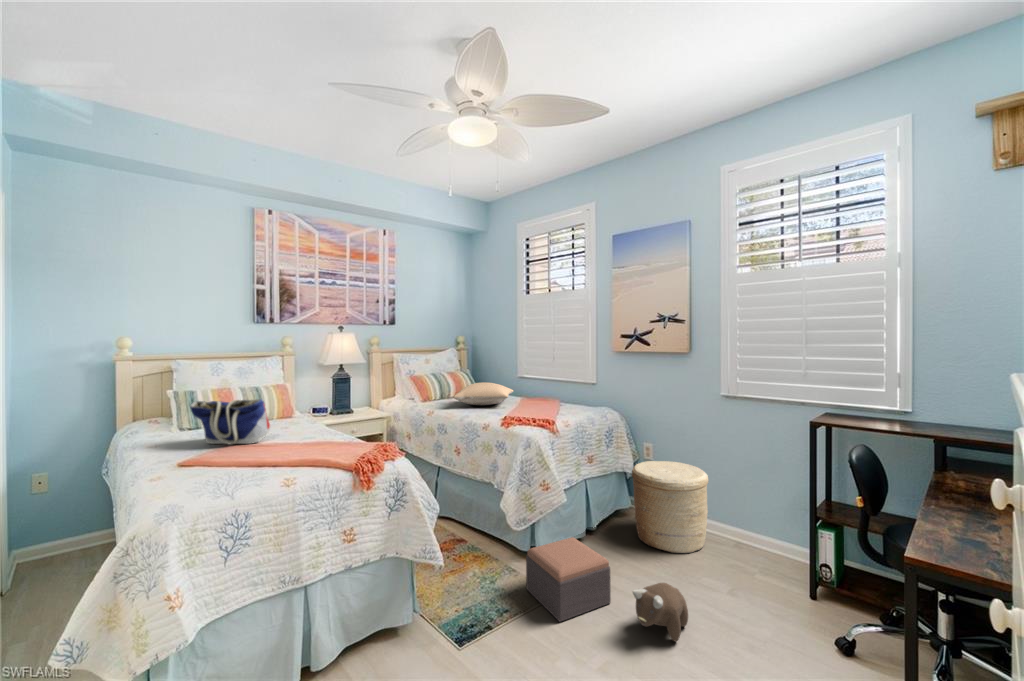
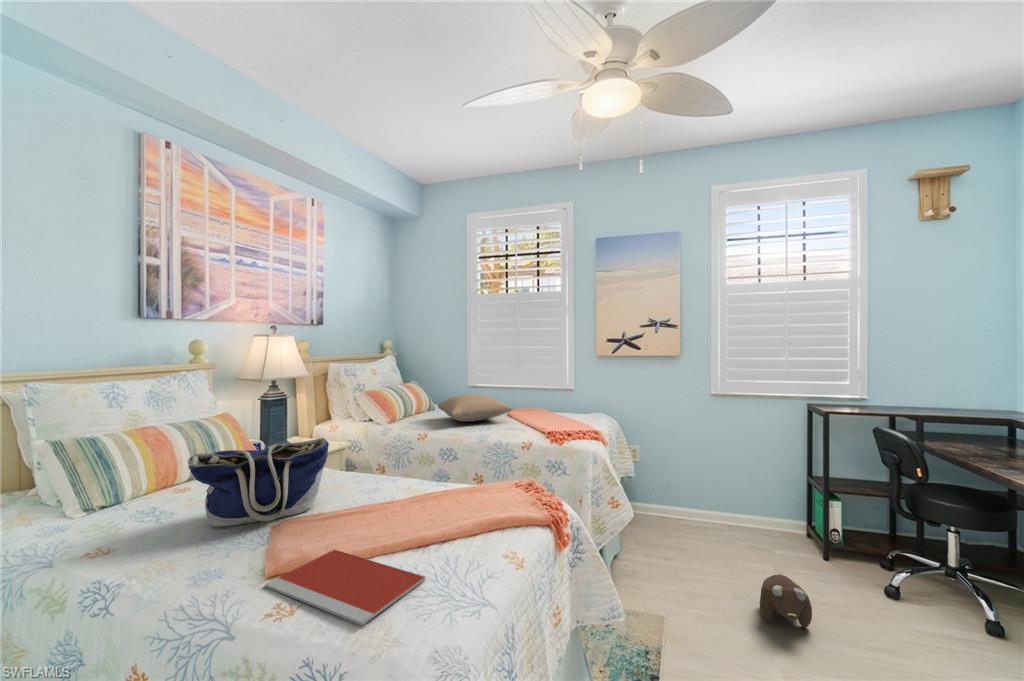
notebook: none [166,461,228,490] -> present [265,550,426,625]
woven basket: present [631,461,708,553] -> none [647,459,720,546]
footstool: present [526,537,611,622] -> none [637,551,720,644]

